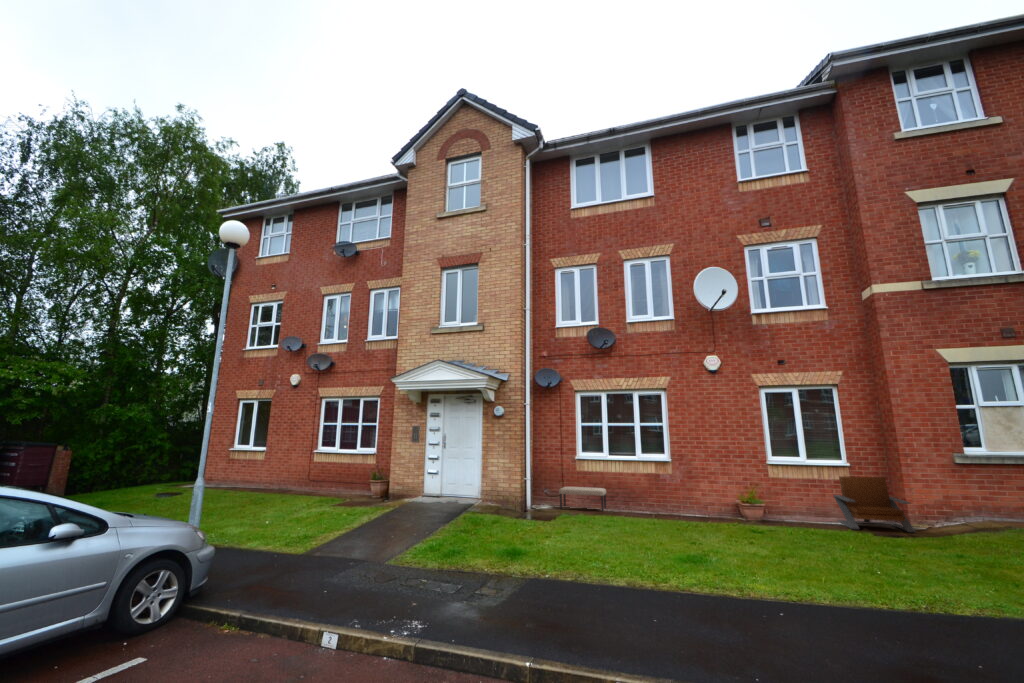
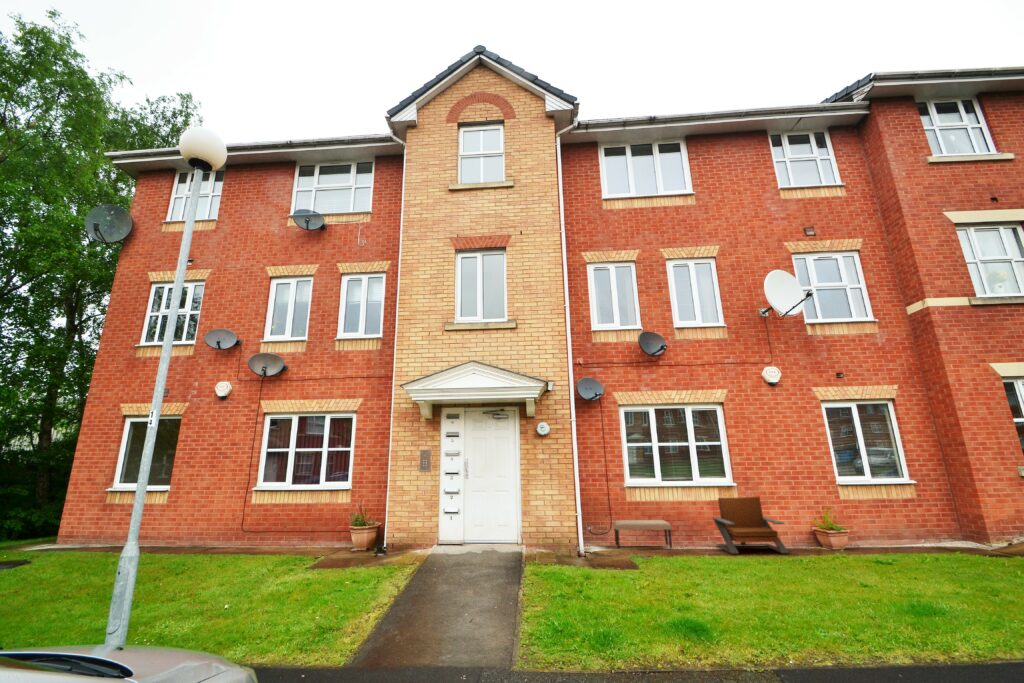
lounge chair: present [833,476,916,532] -> present [713,497,788,554]

